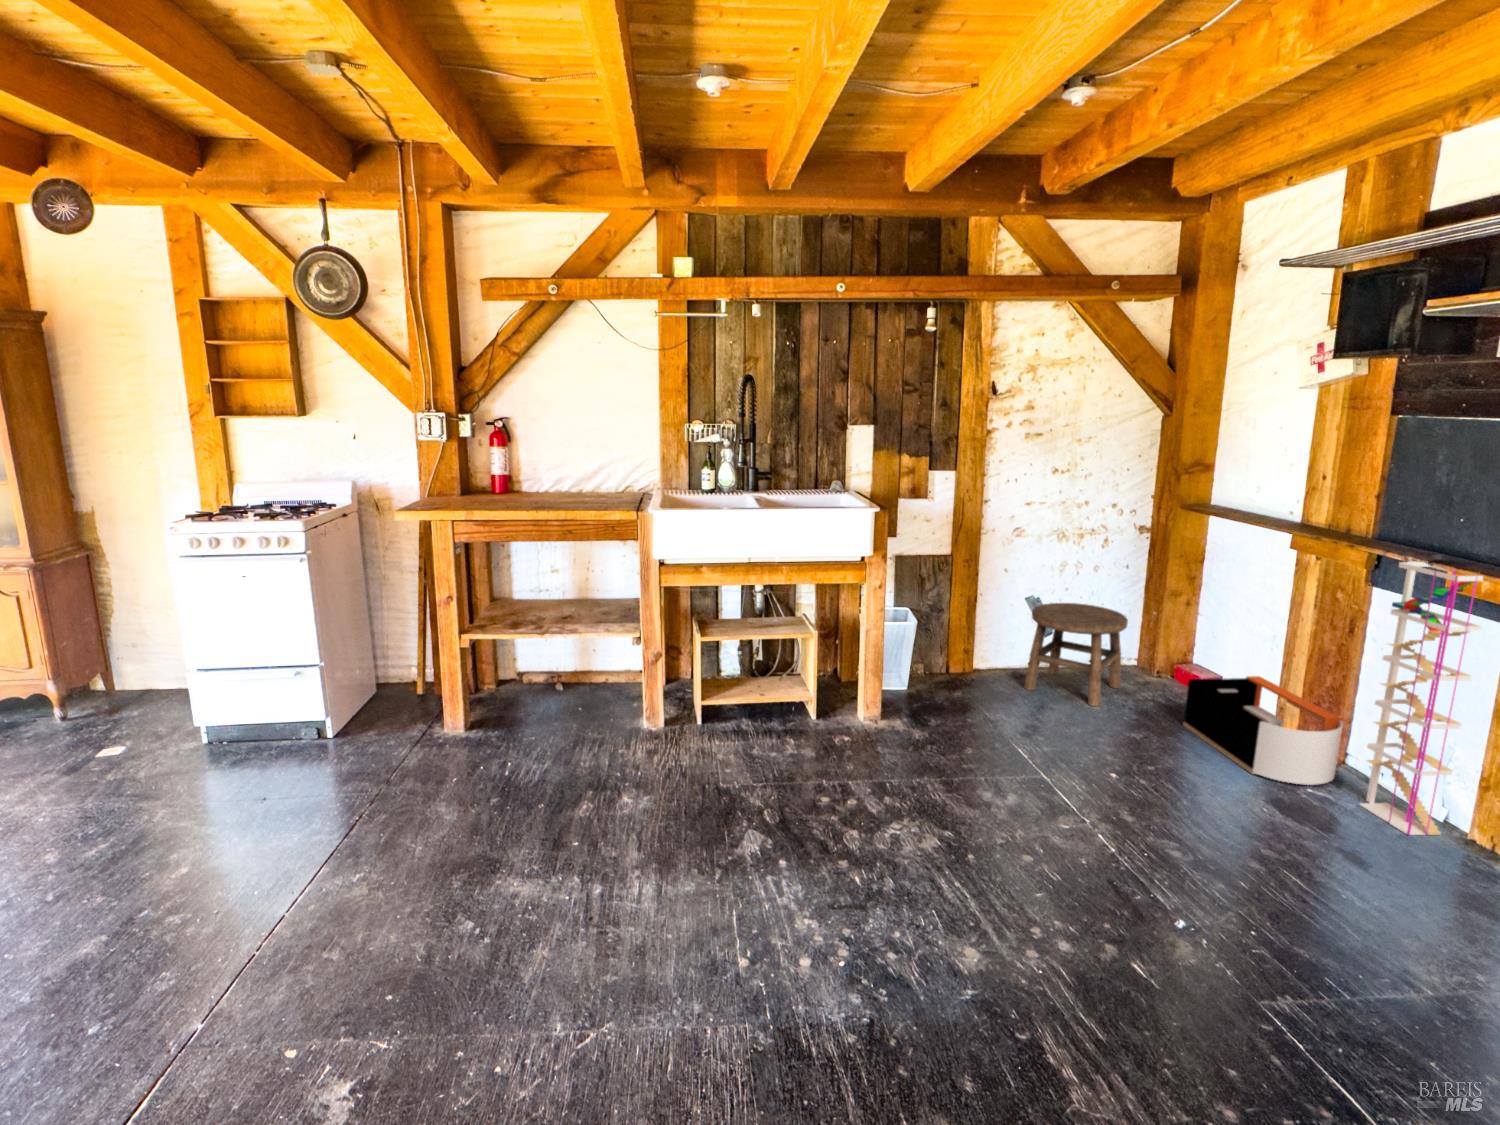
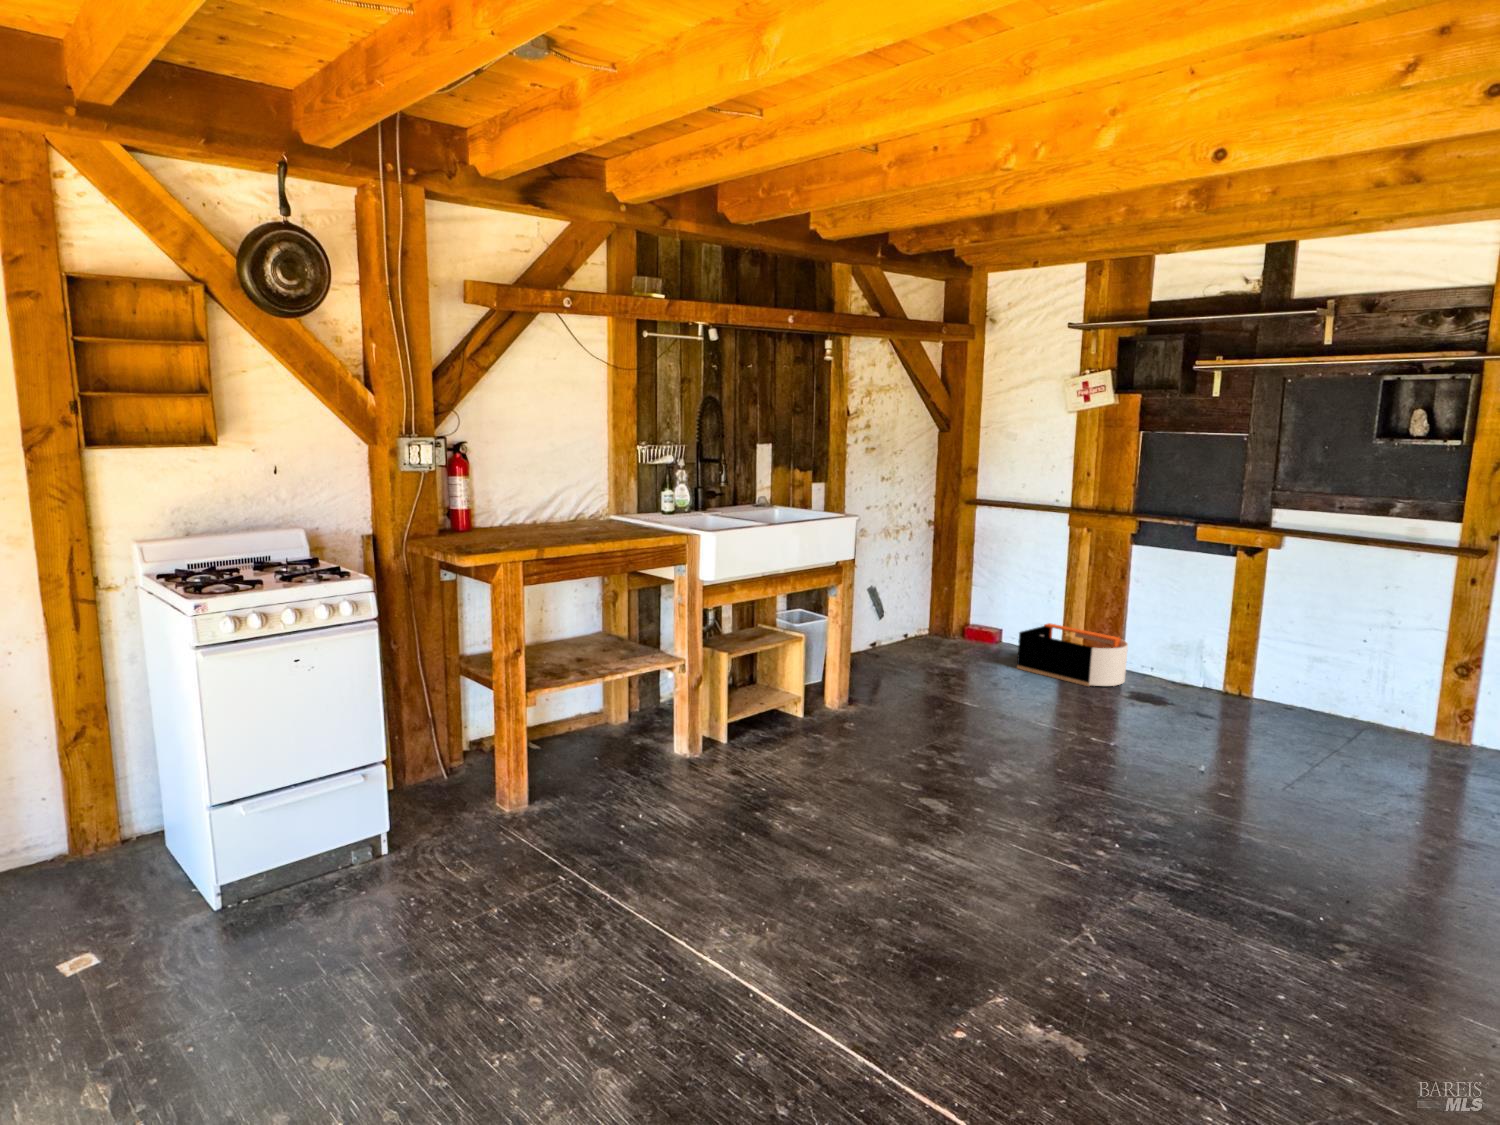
shelving unit: present [1360,561,1483,835] -> none [1148,528,1211,697]
stool: present [1024,603,1128,706] -> none [888,589,962,668]

